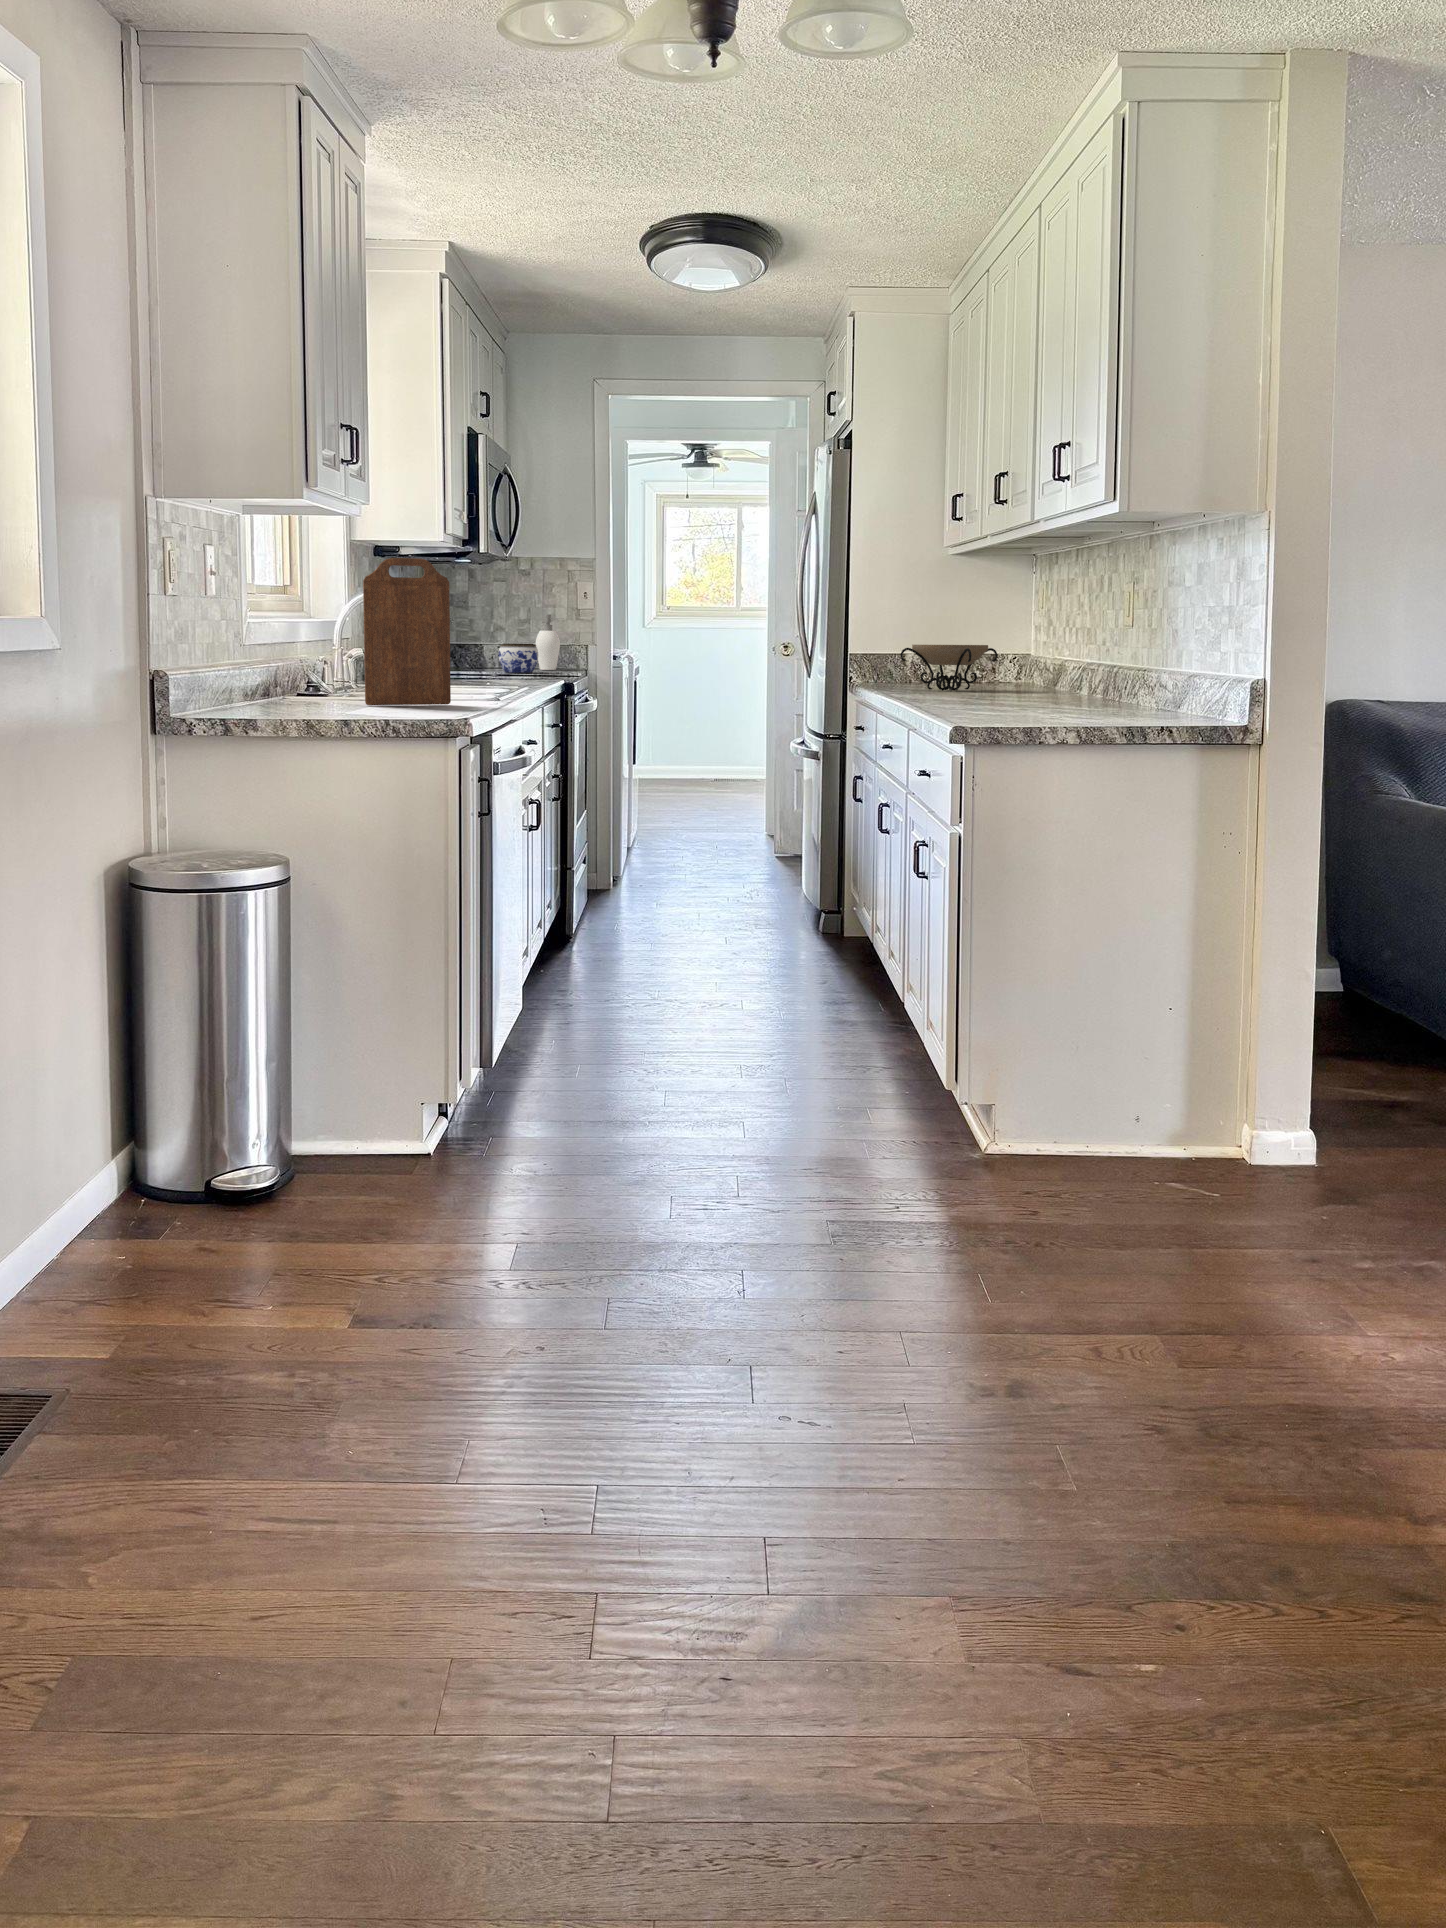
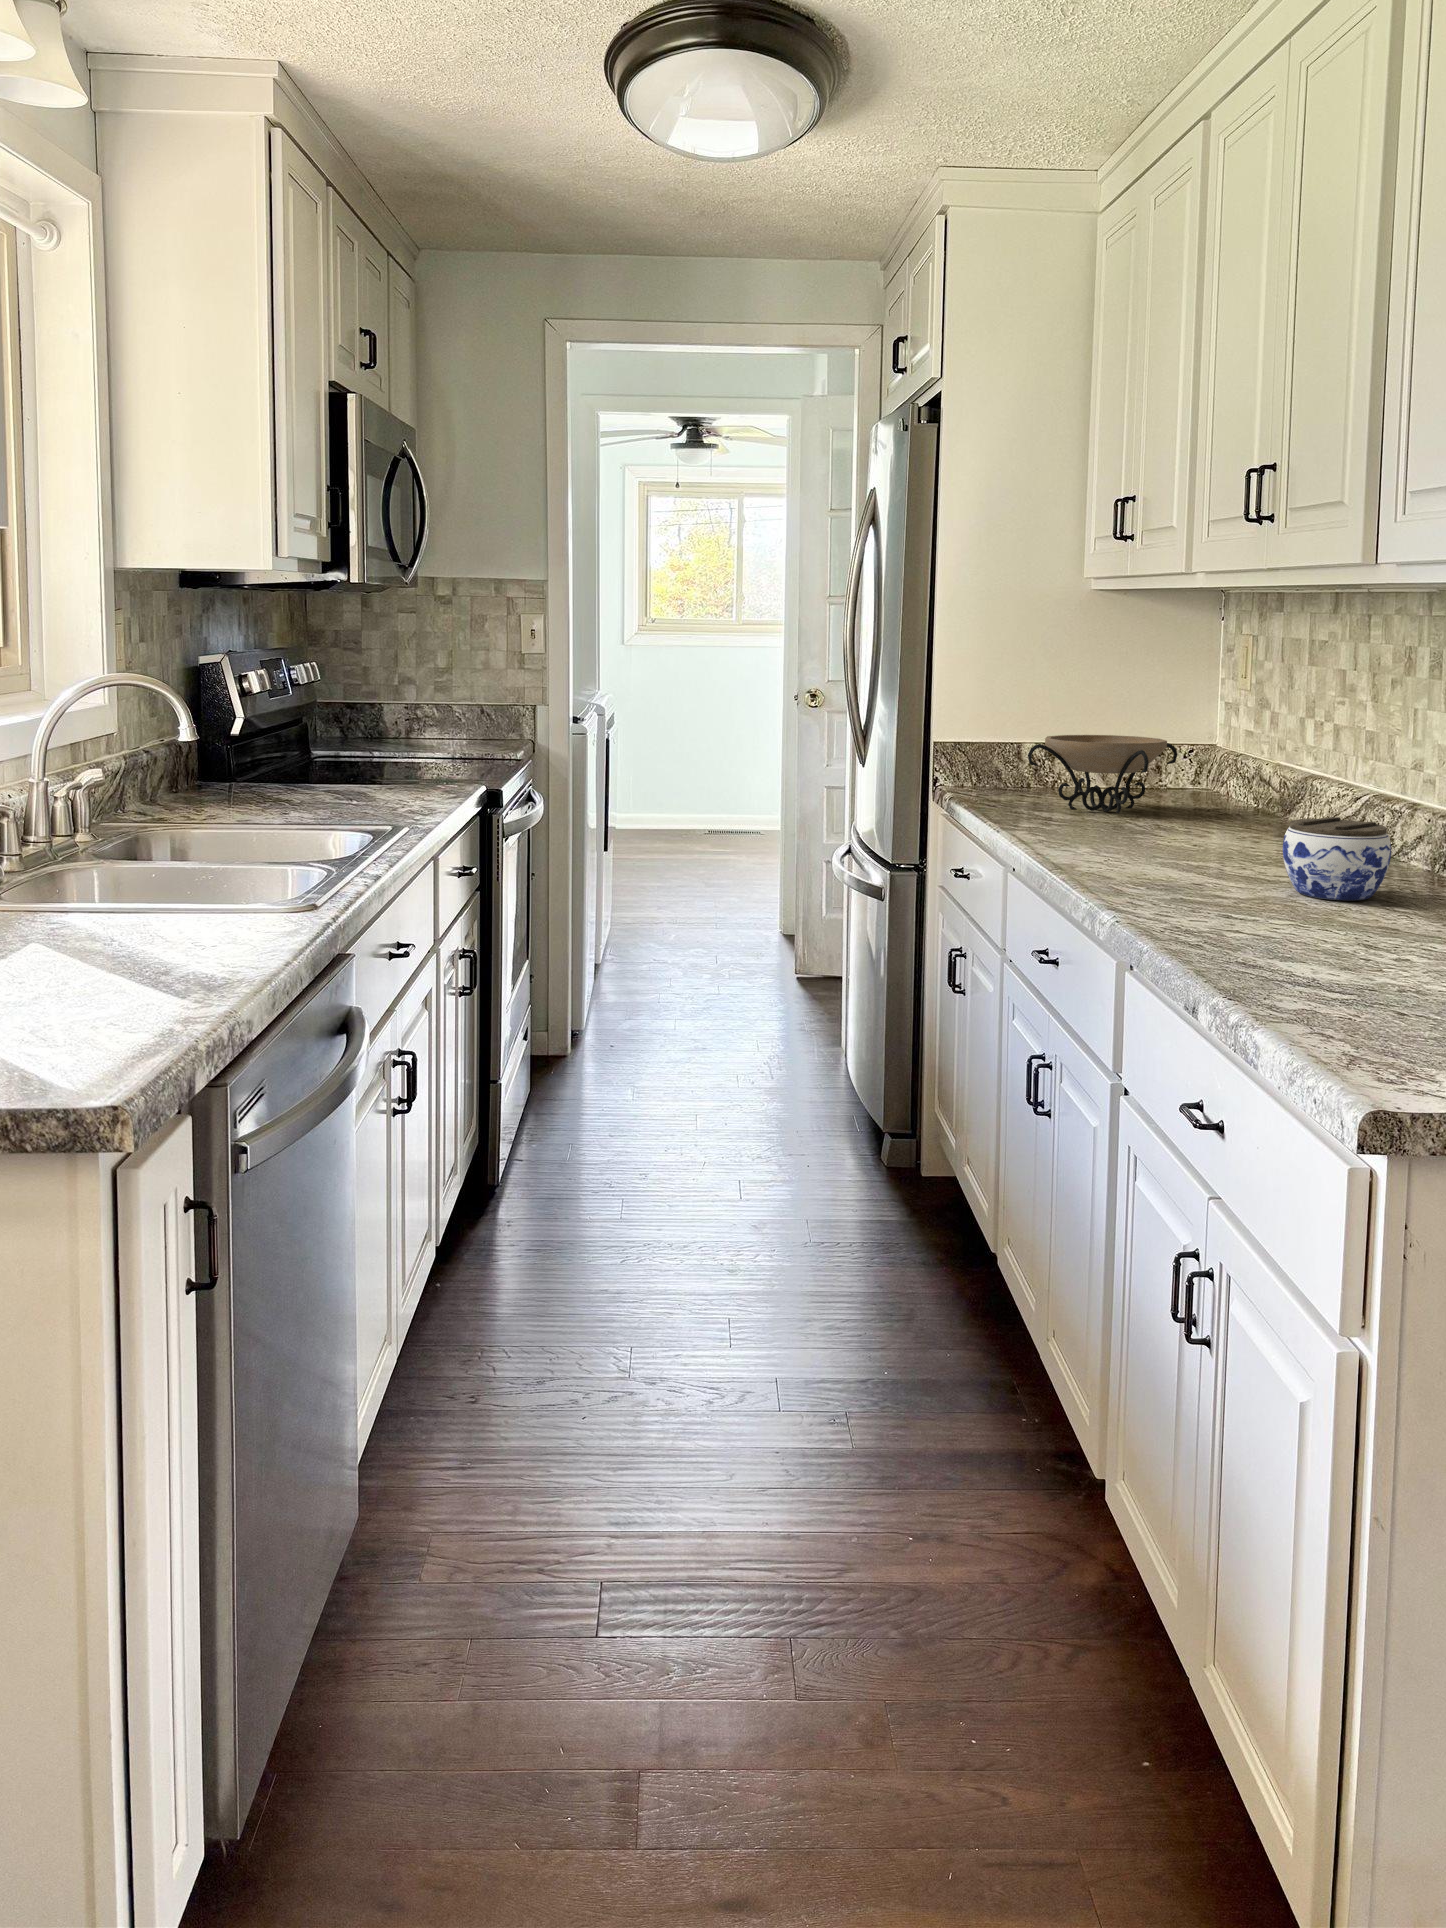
cutting board: present [363,558,451,705] -> none [12,639,211,947]
soap dispenser: present [536,614,564,670] -> none [458,664,500,746]
jar: present [499,643,538,673] -> present [1283,817,1391,900]

